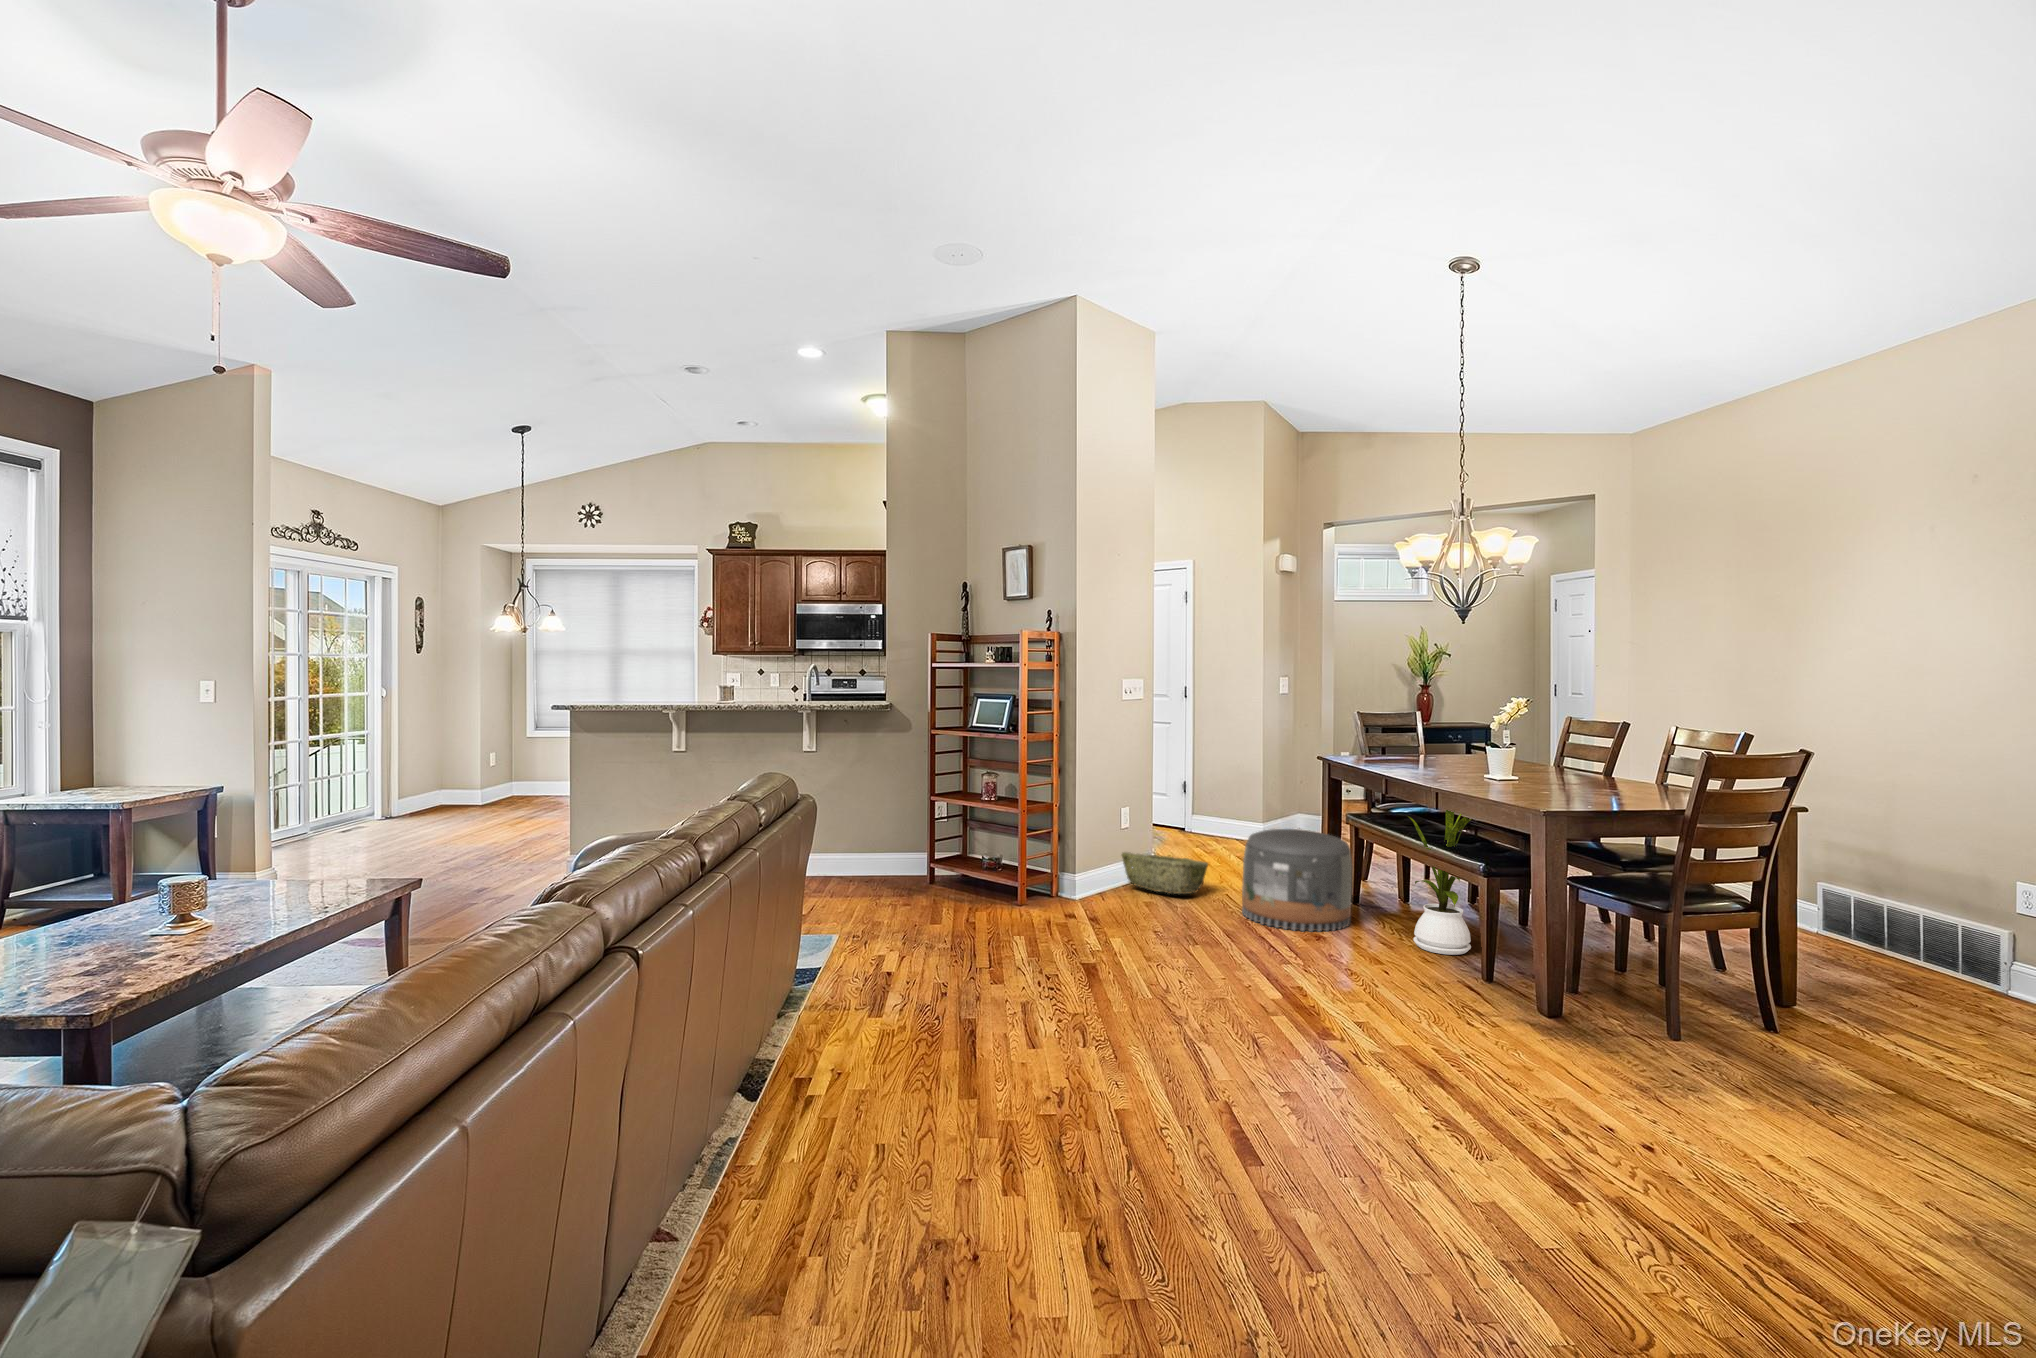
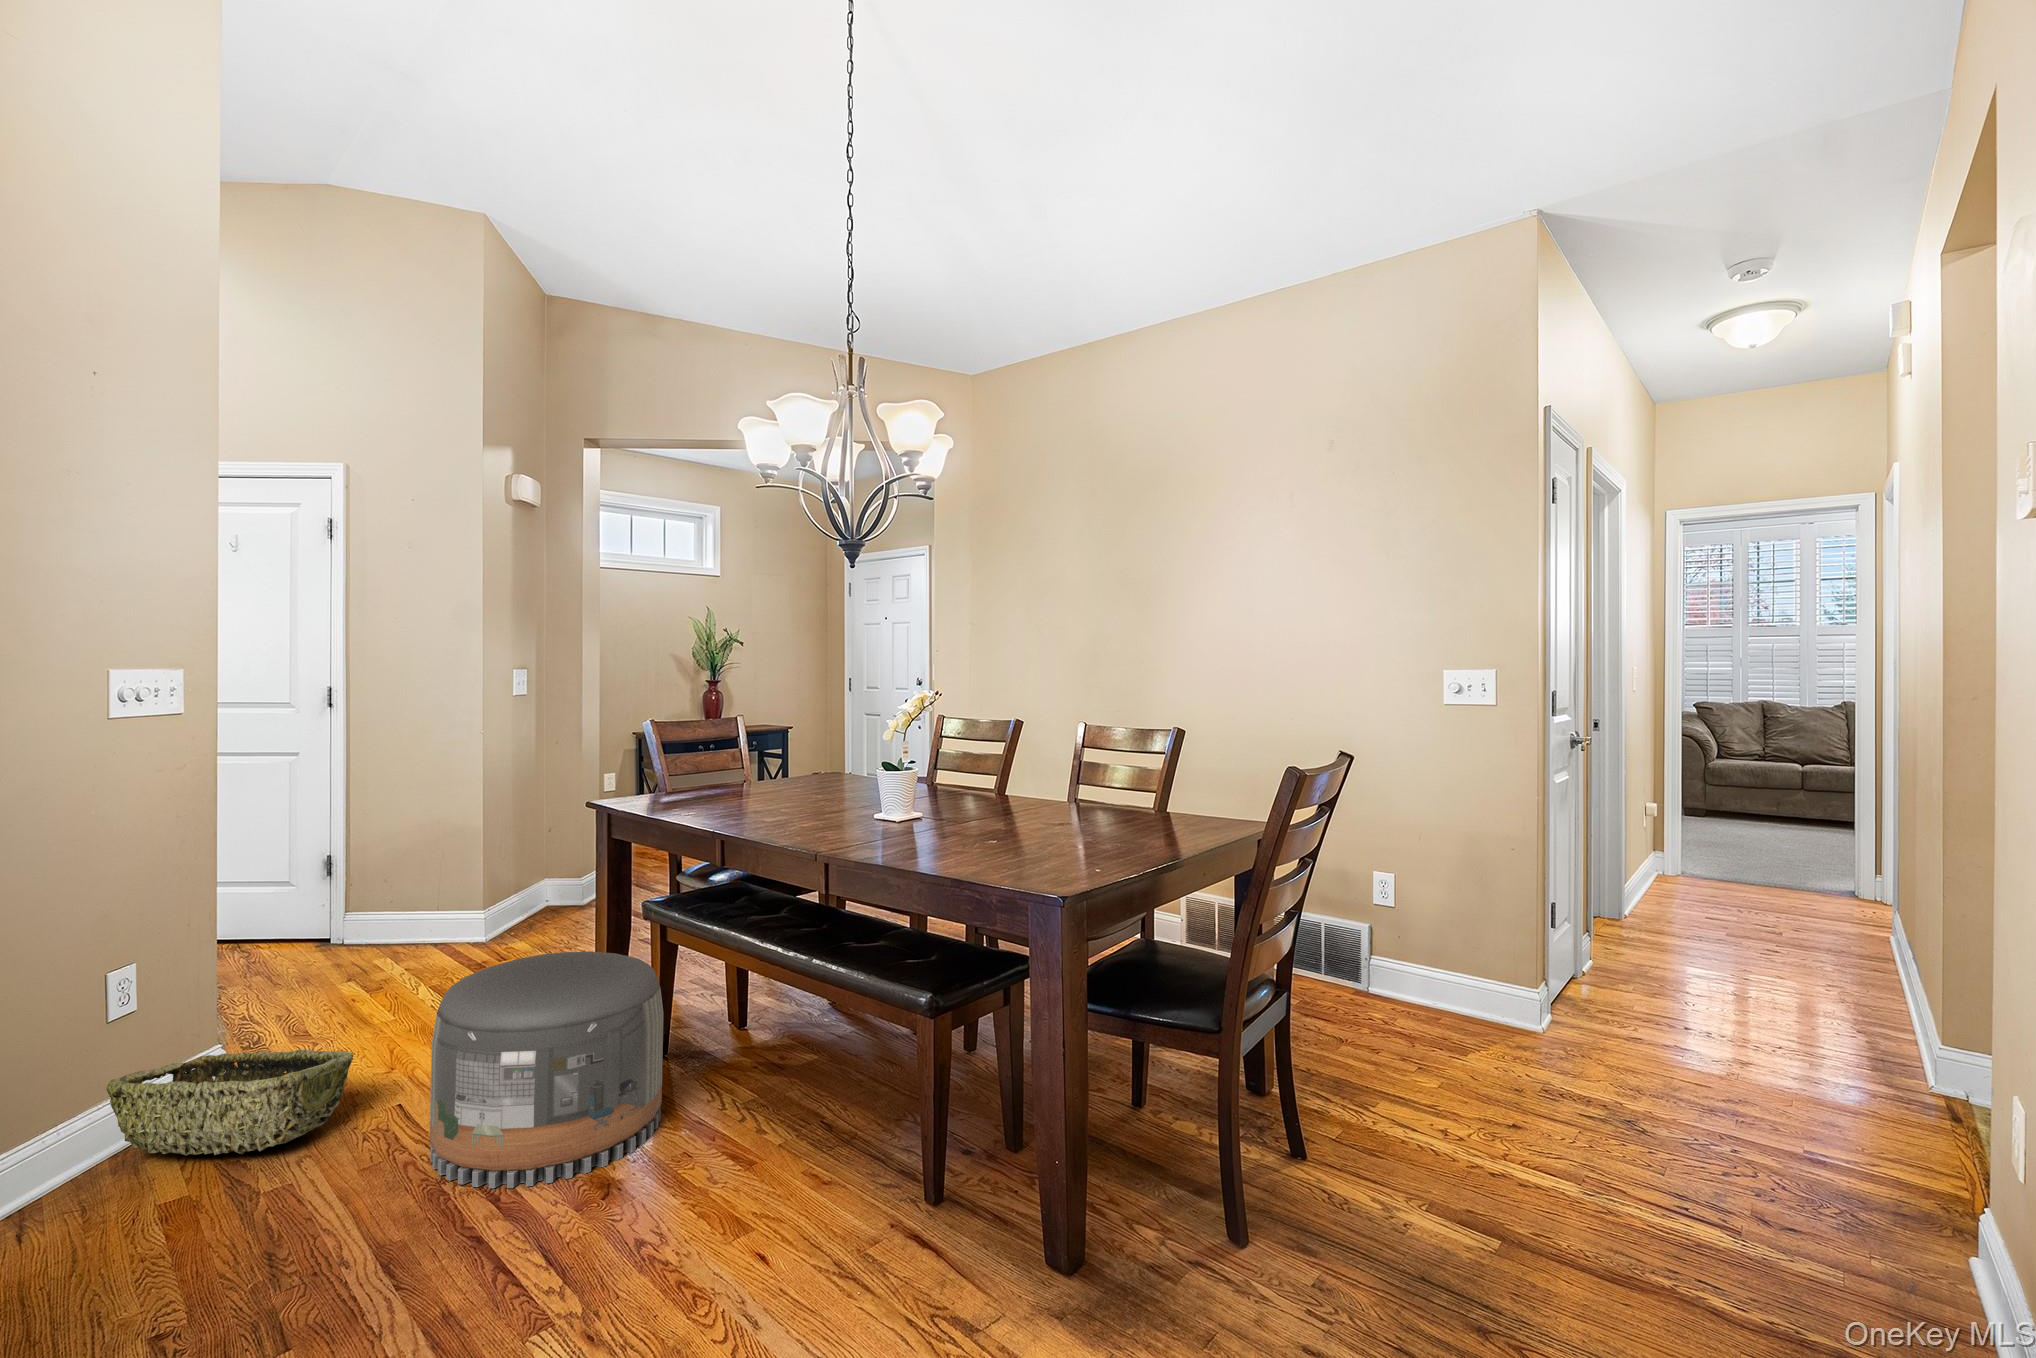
house plant: present [1408,810,1471,955] -> none [768,833,906,1154]

